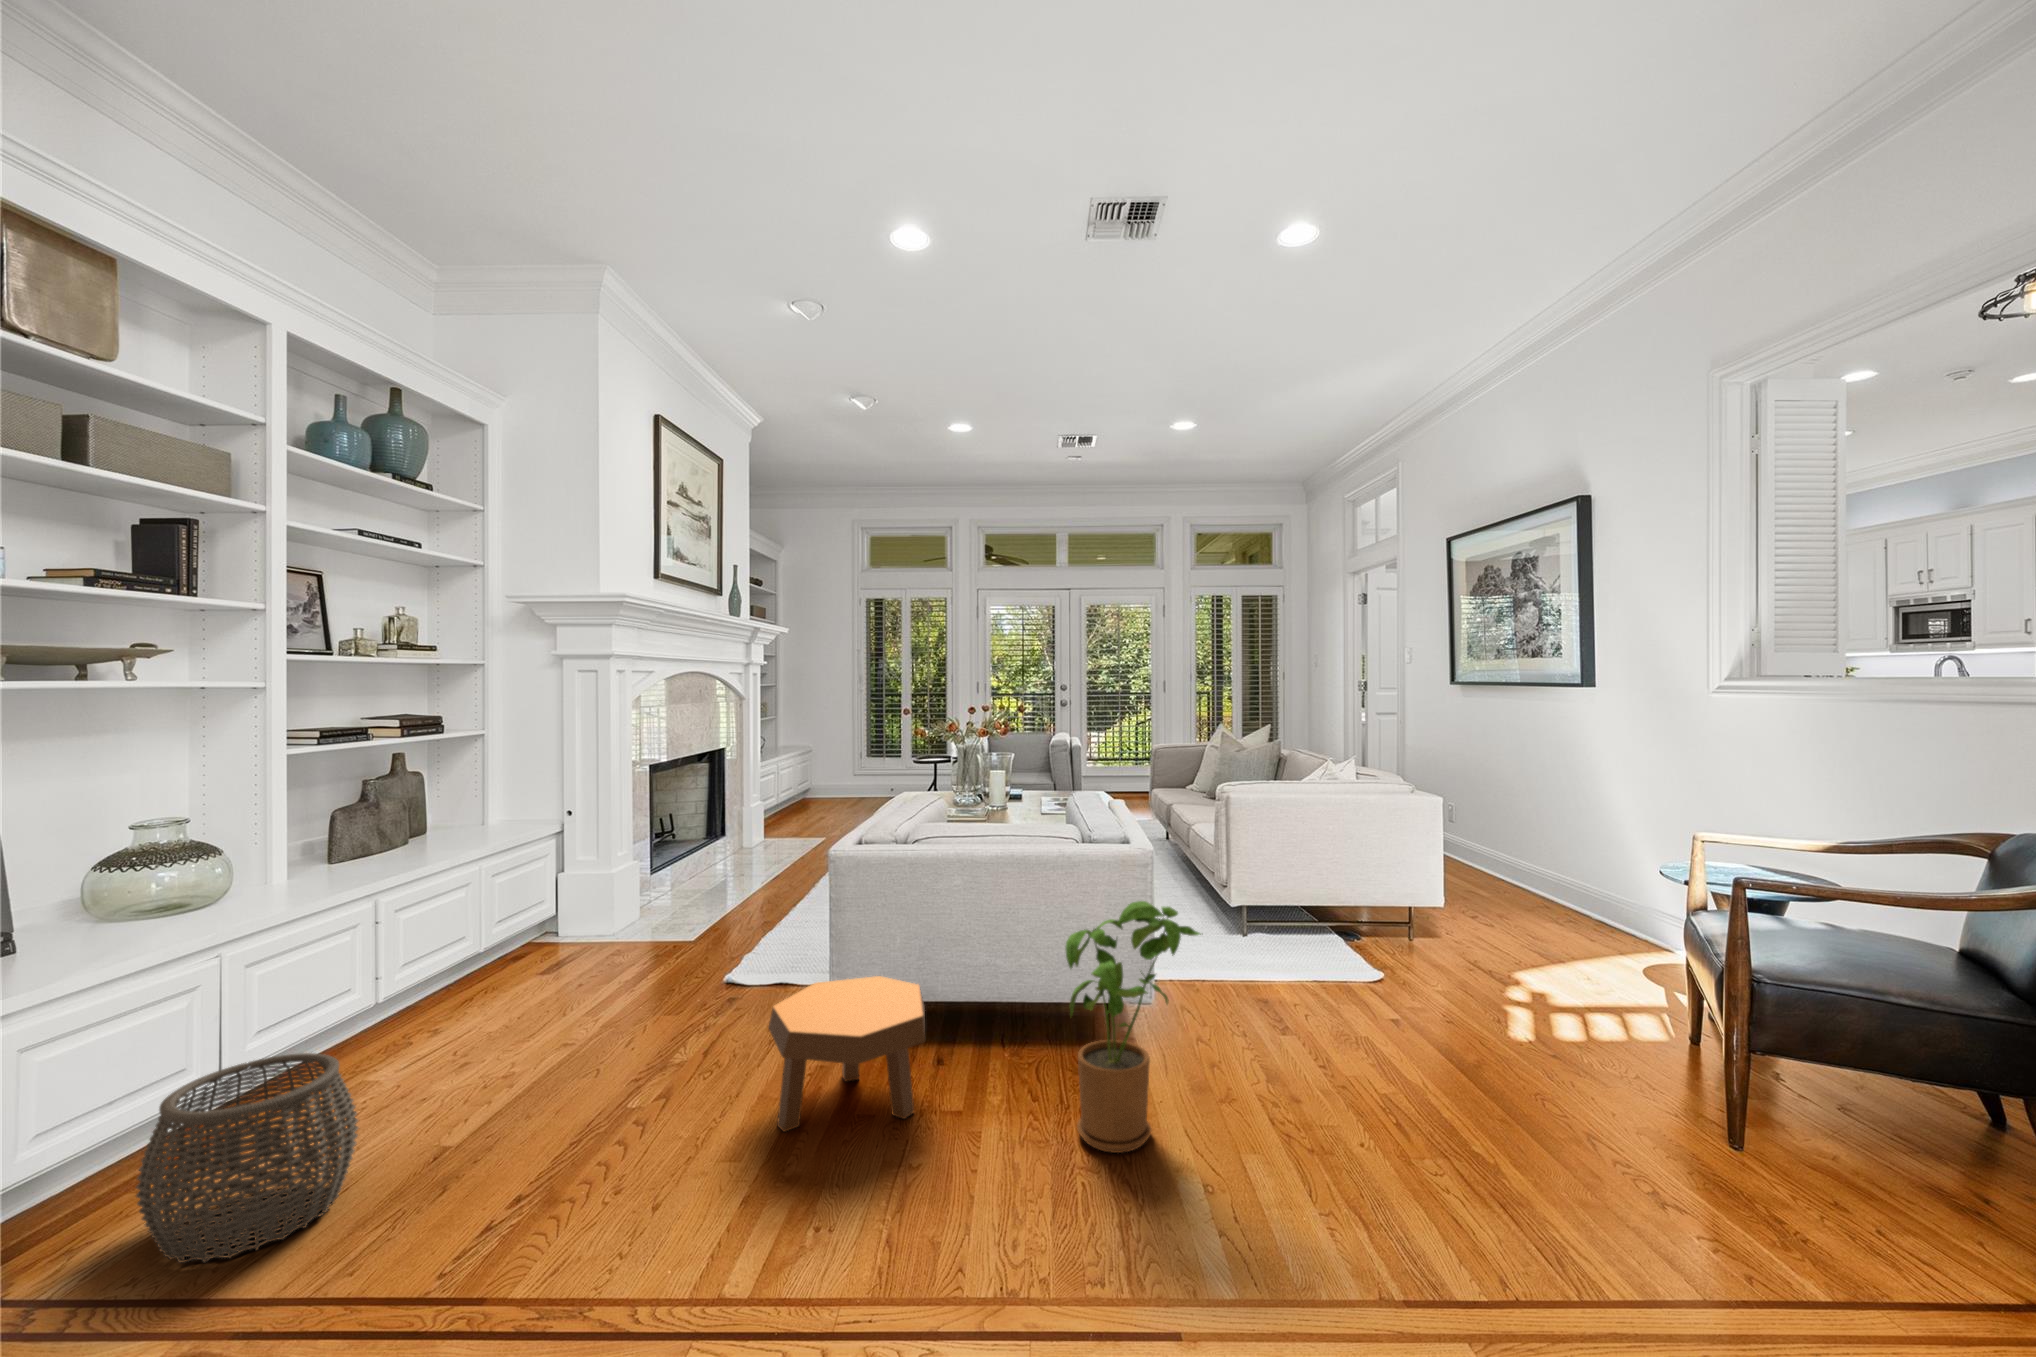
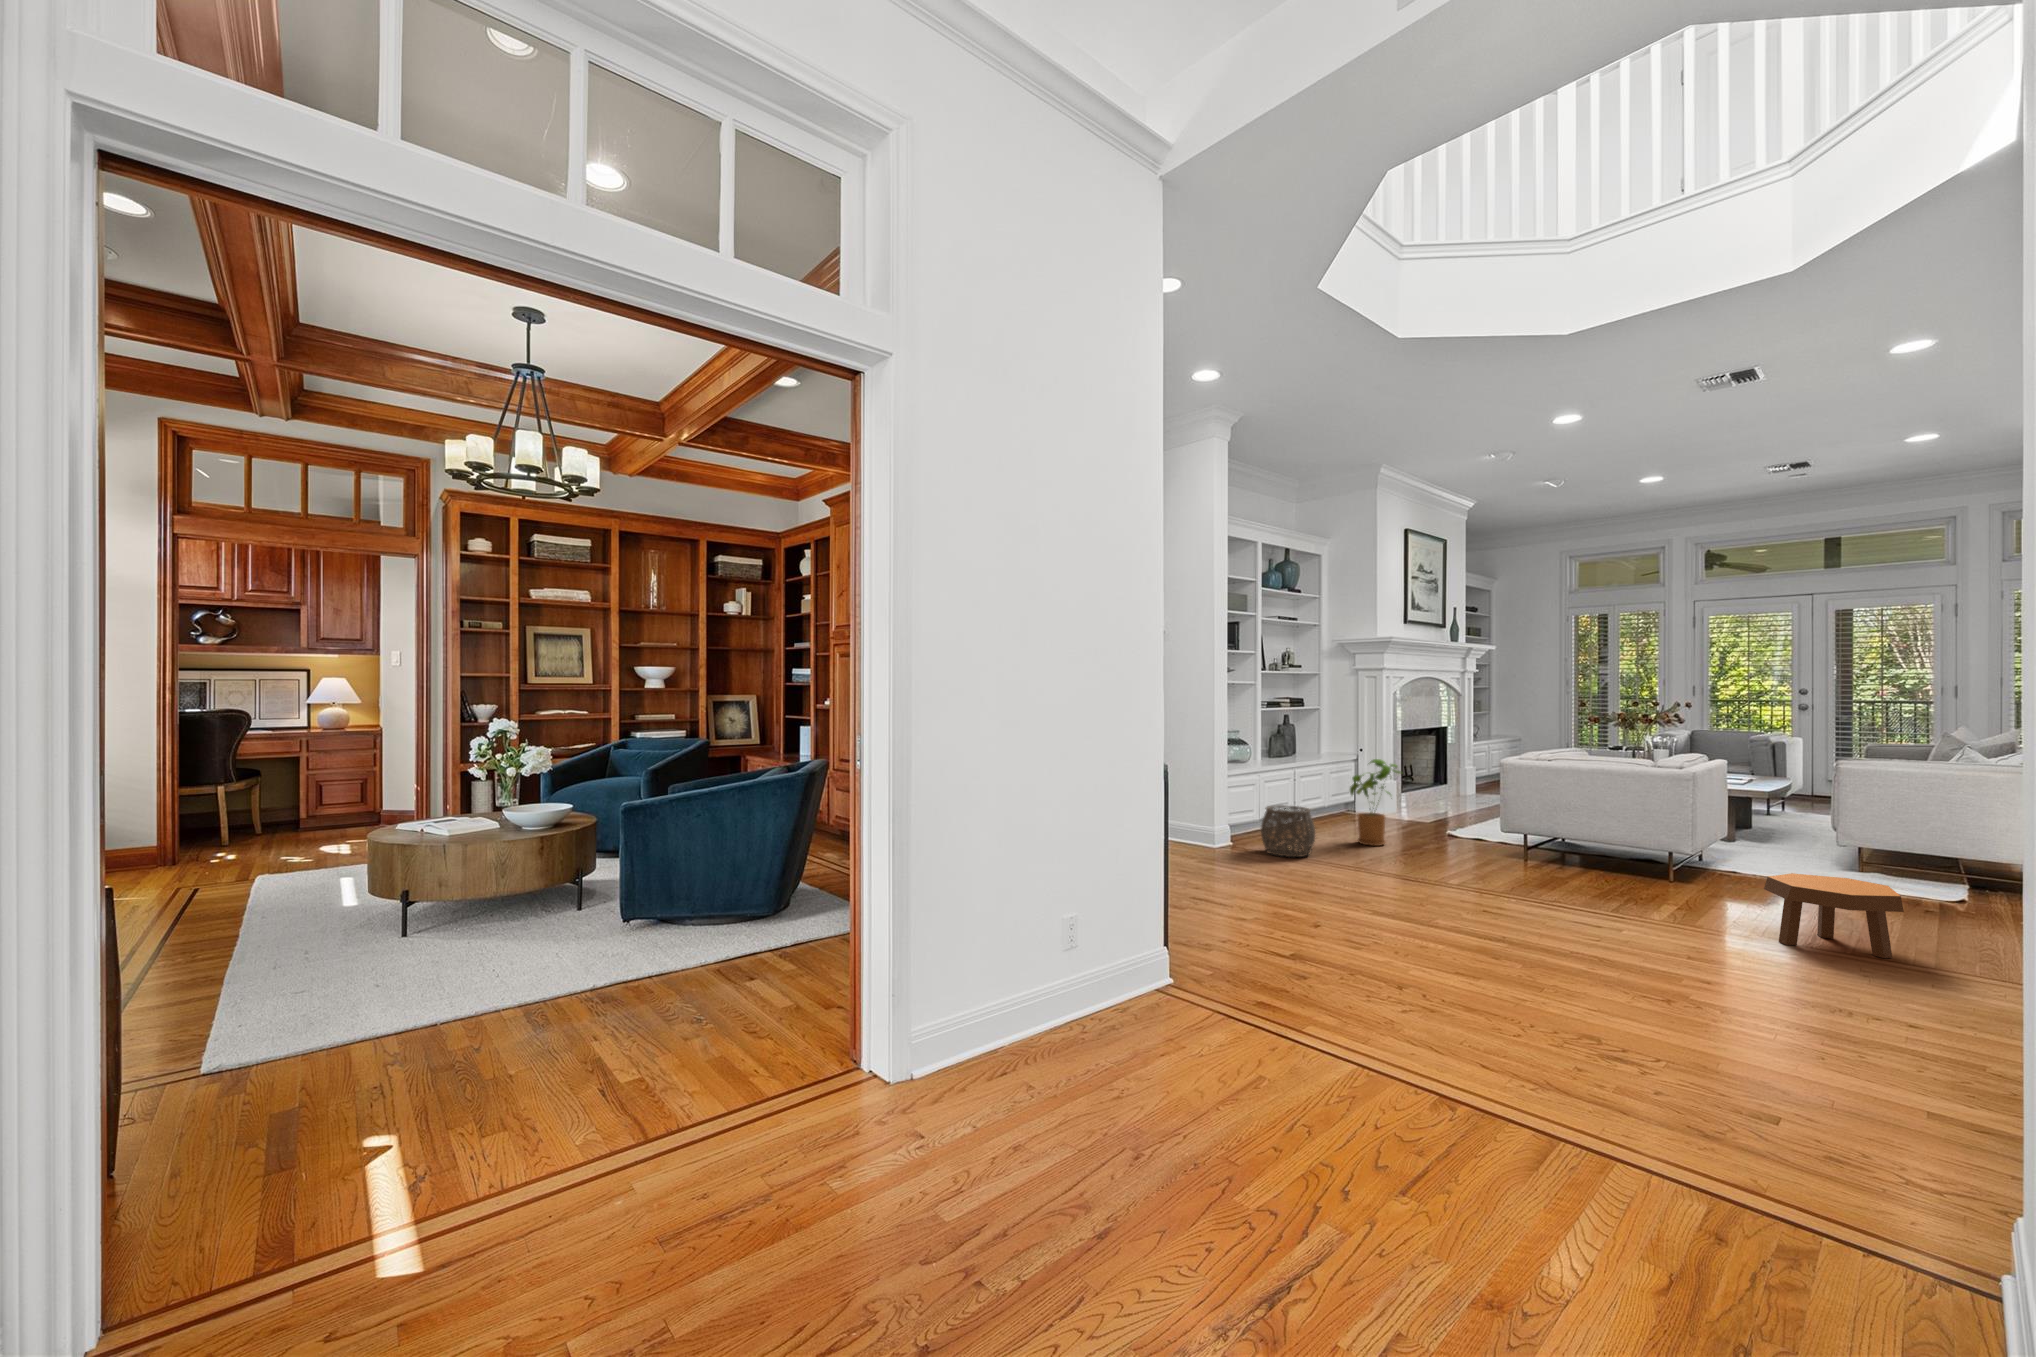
house plant: present [1066,901,1201,1153] -> present [1350,759,1401,846]
footstool: present [768,976,925,1132] -> present [1764,873,1904,958]

